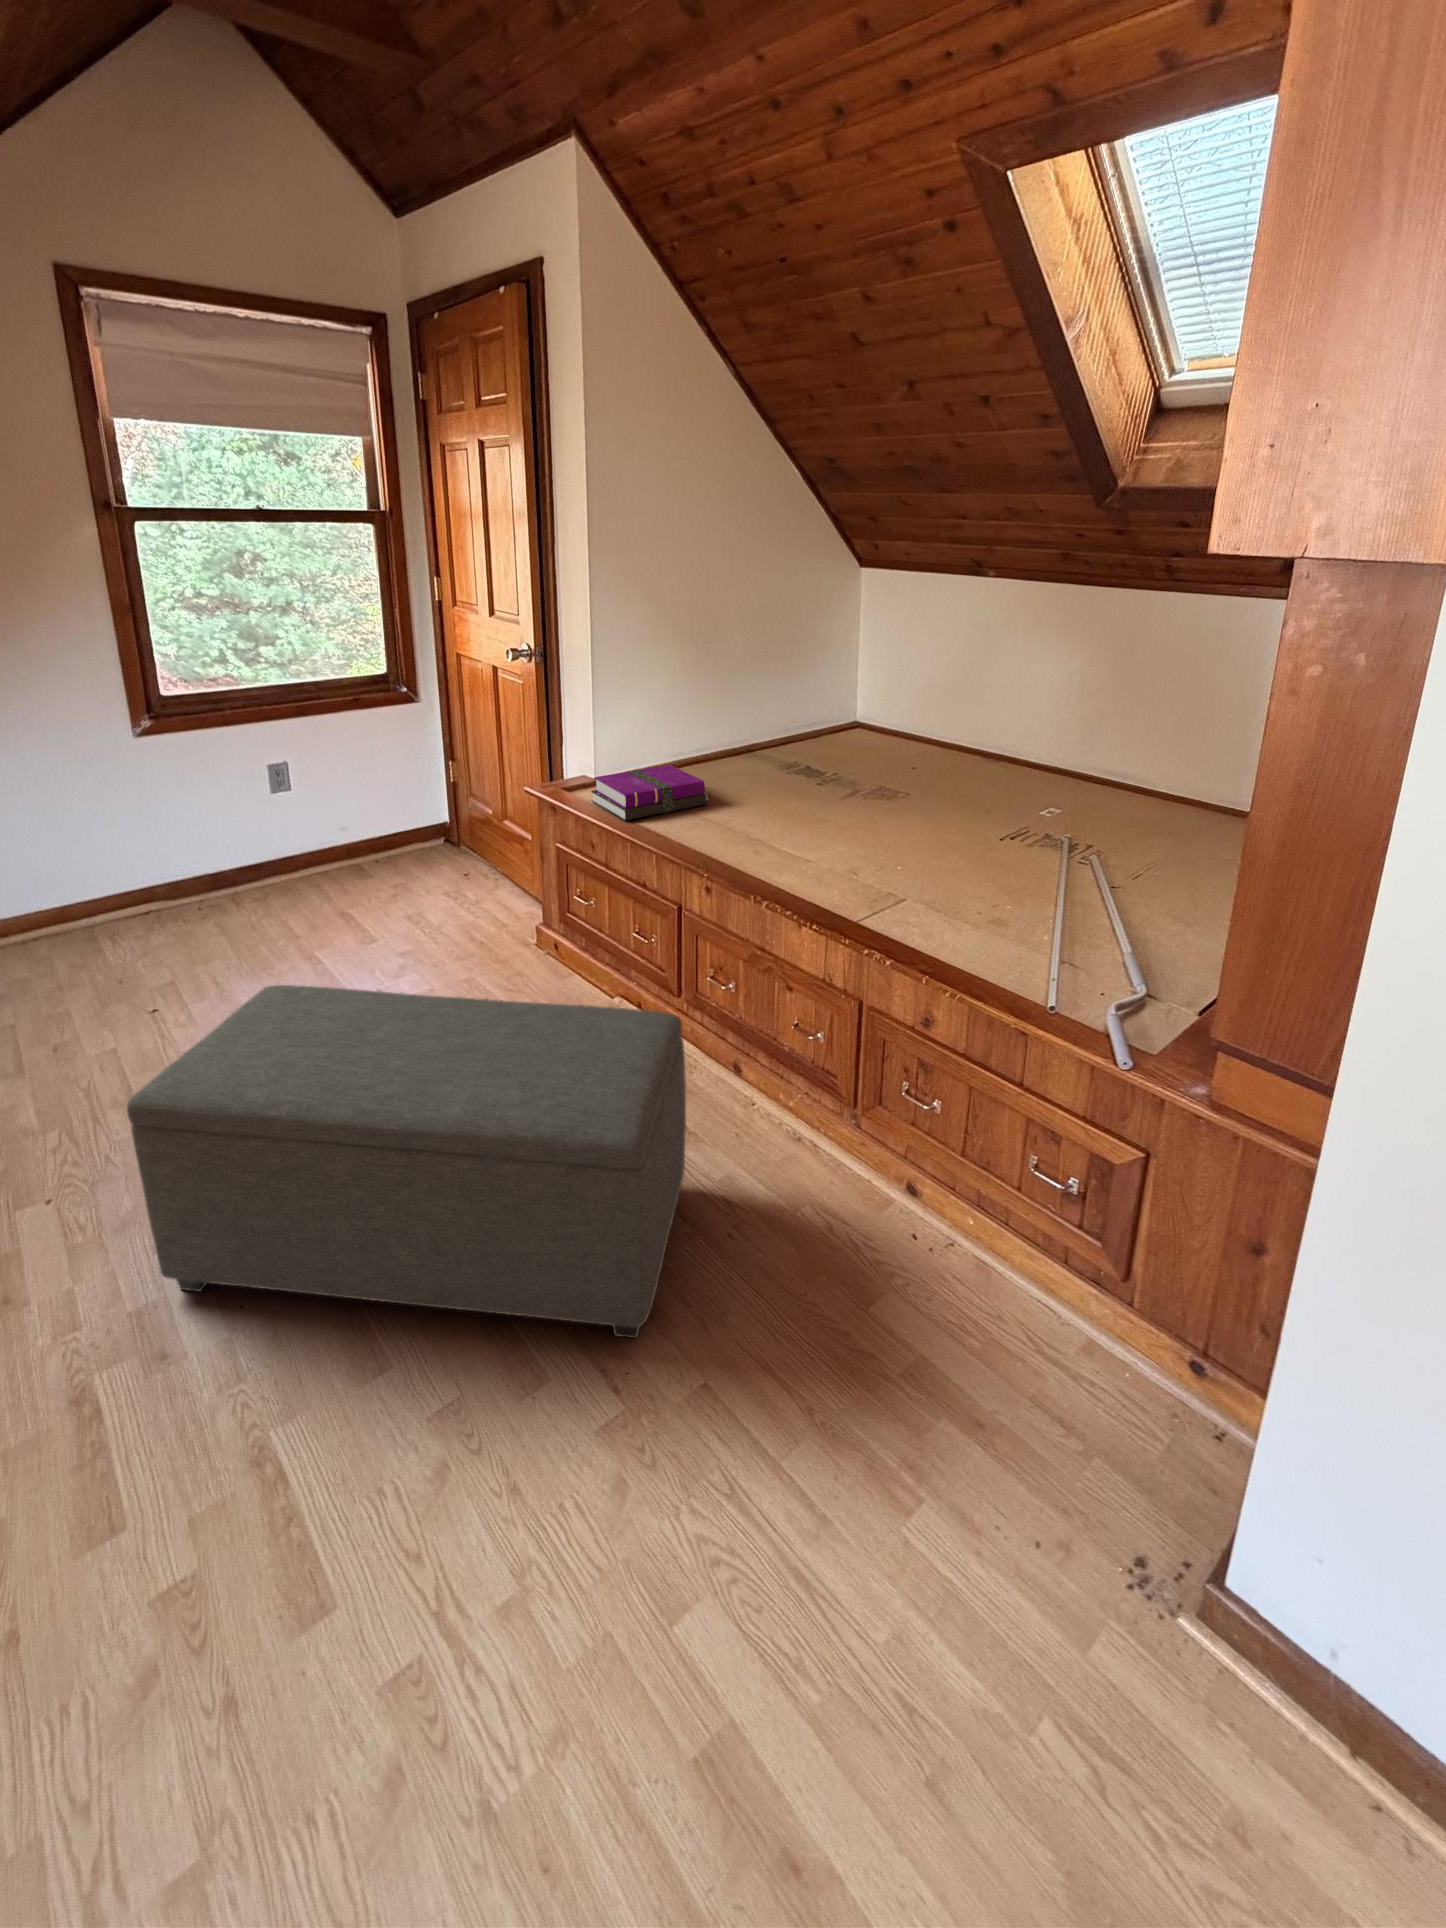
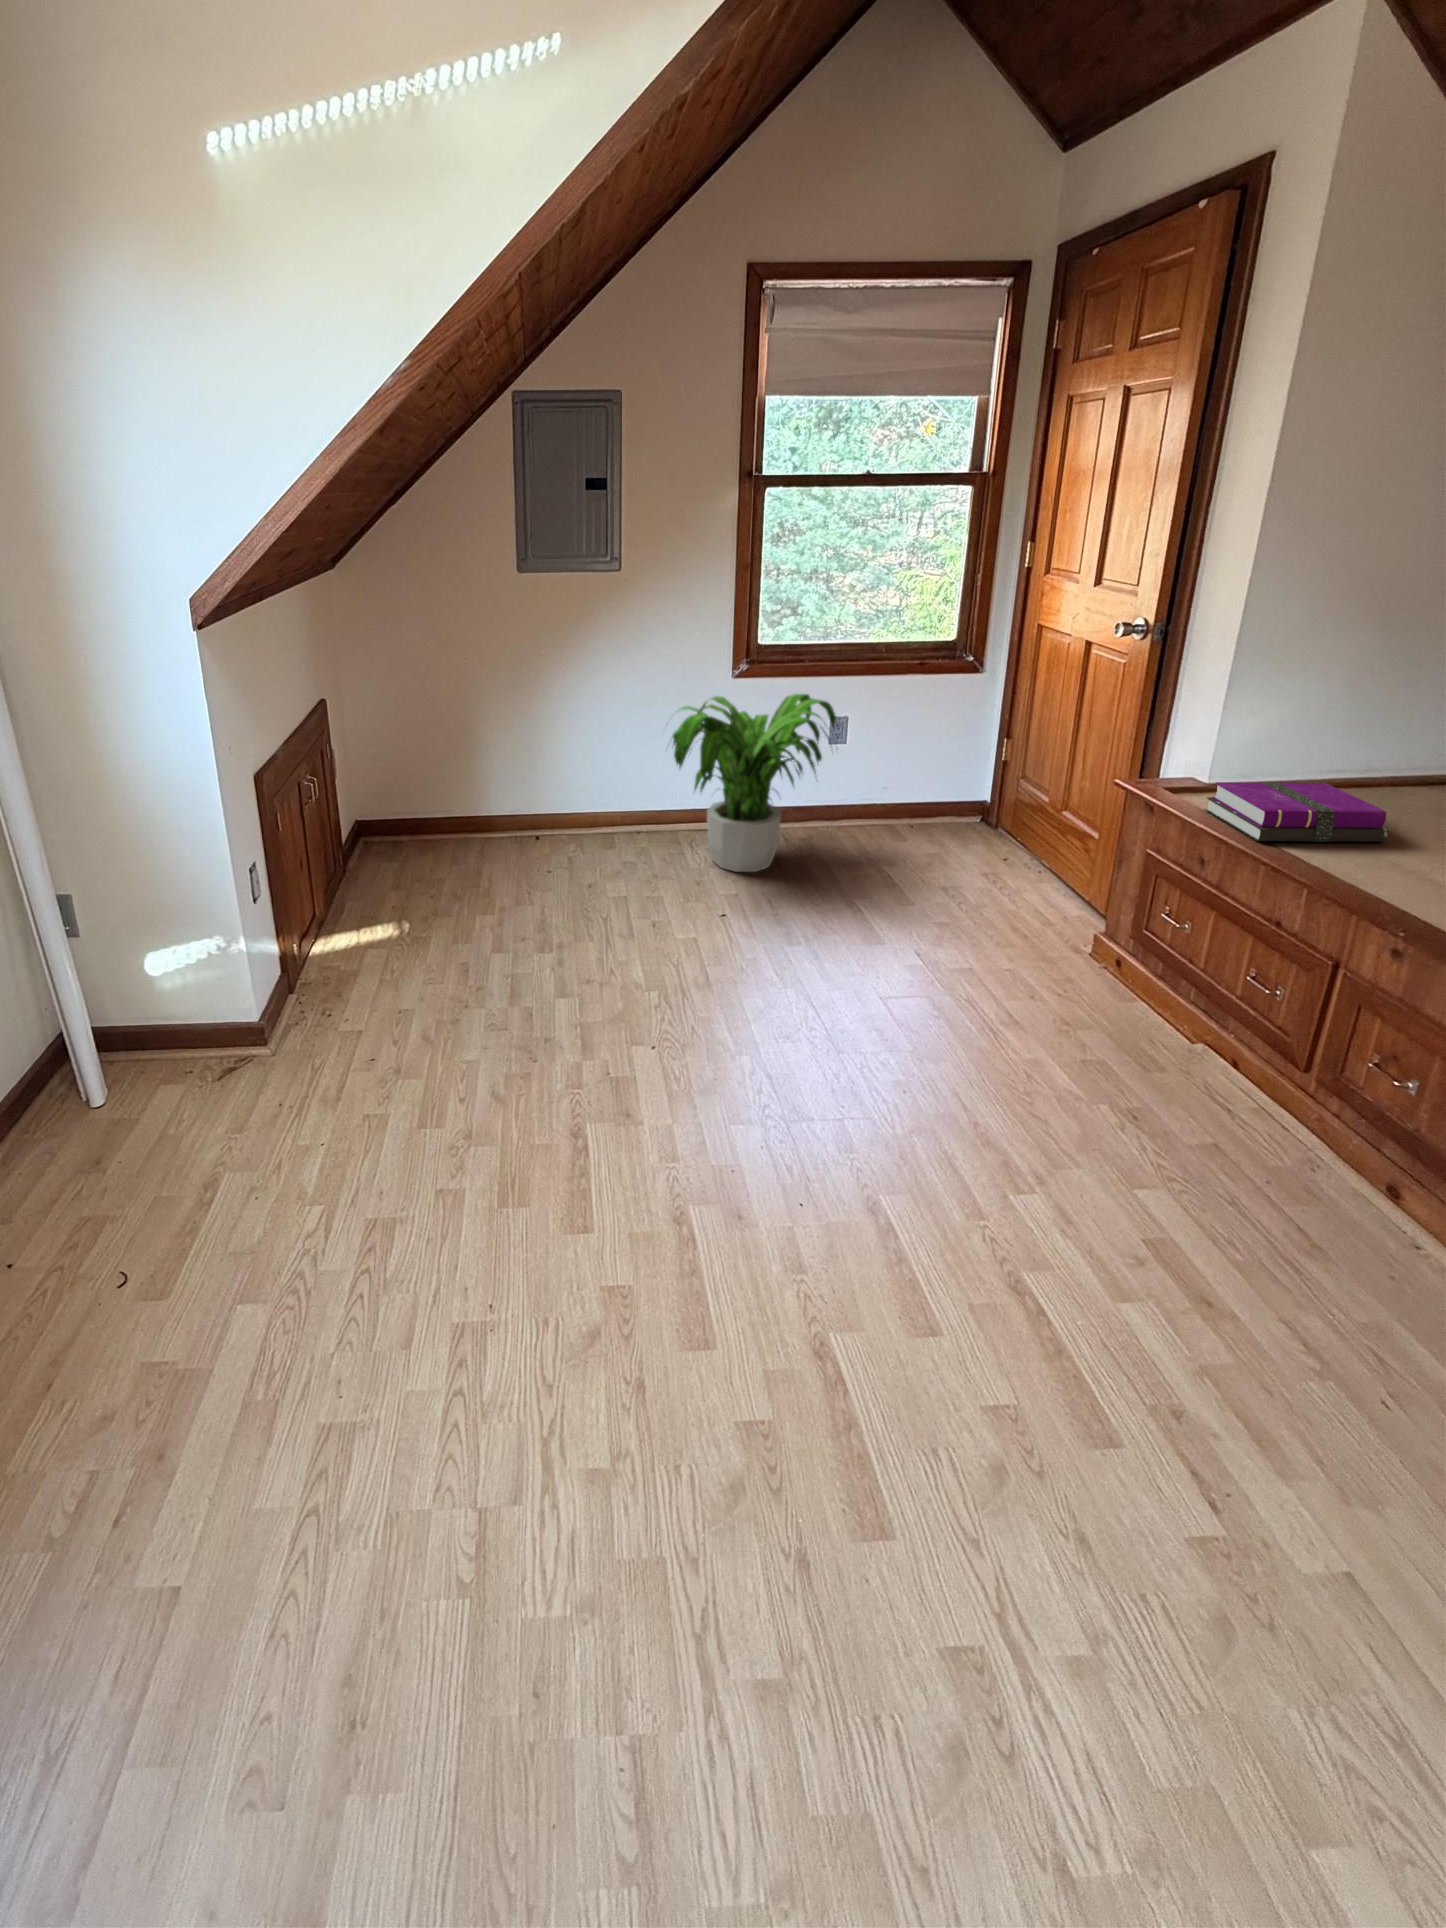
potted plant: none [40,744,268,955] -> present [672,694,836,872]
ottoman: present [127,985,686,1338] -> none [746,927,1366,1460]

